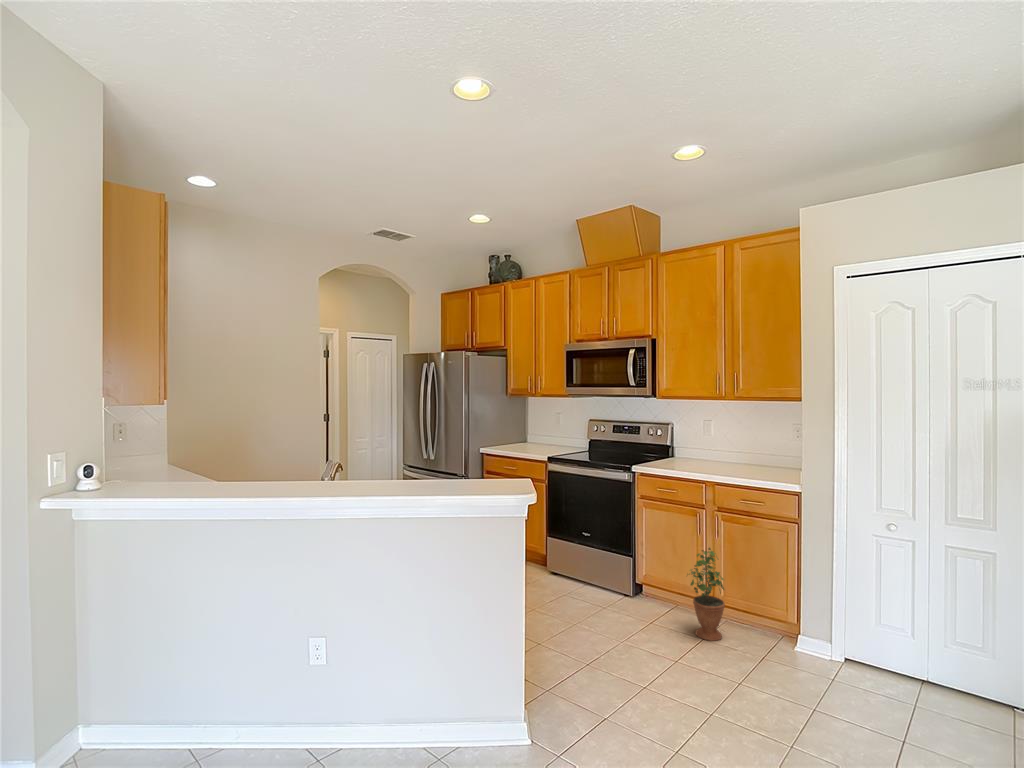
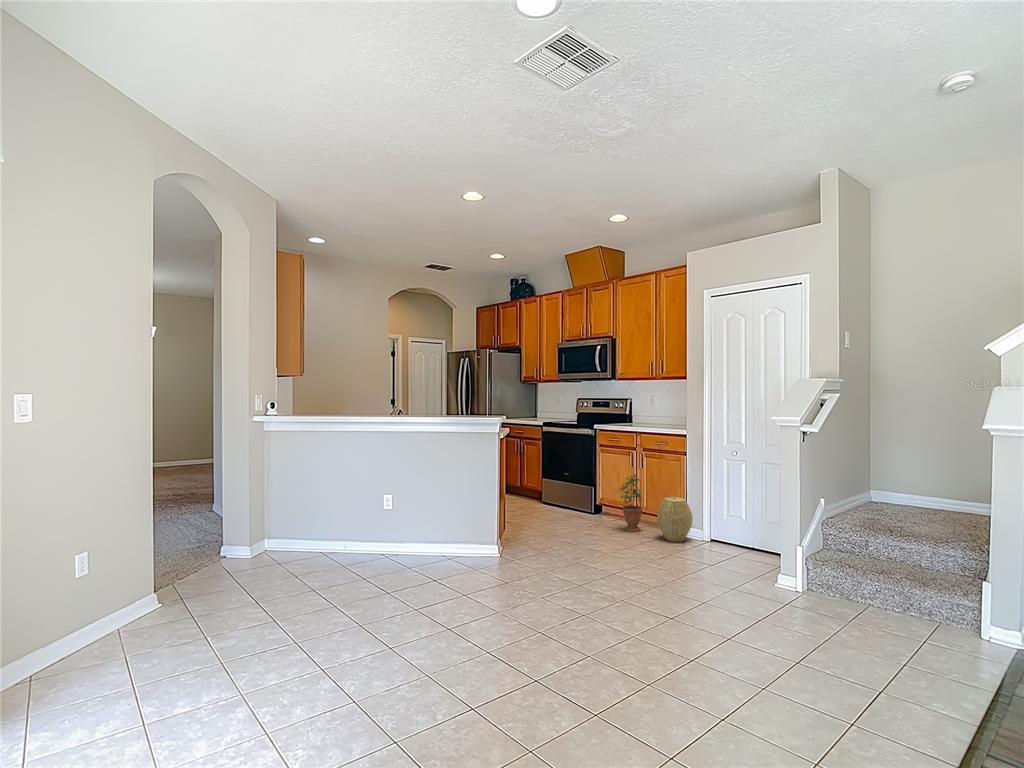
woven basket: none [758,590,818,666] -> present [657,497,693,542]

